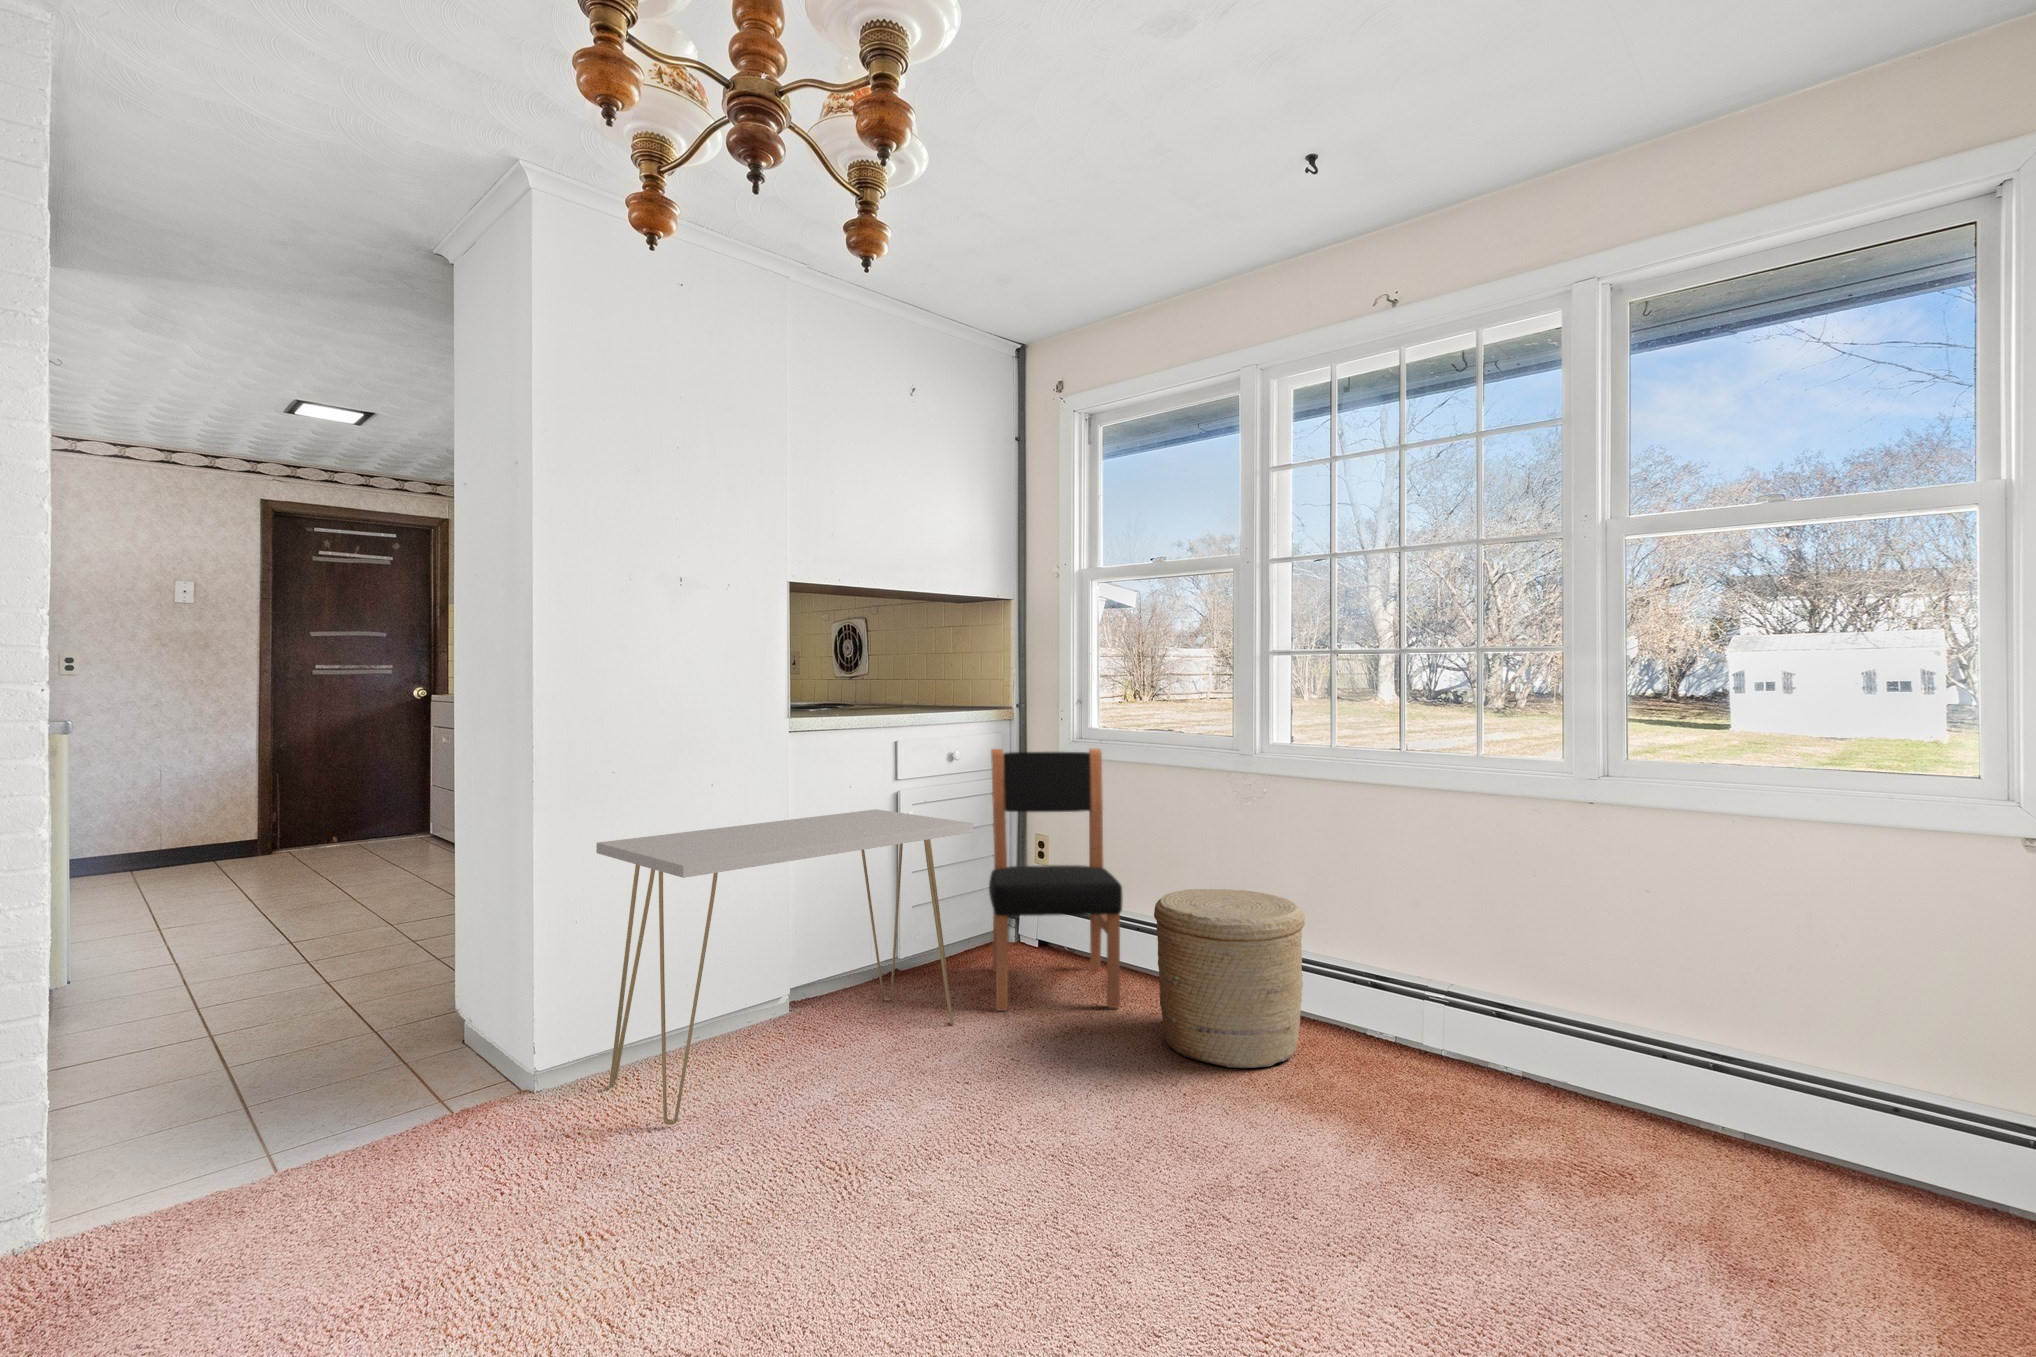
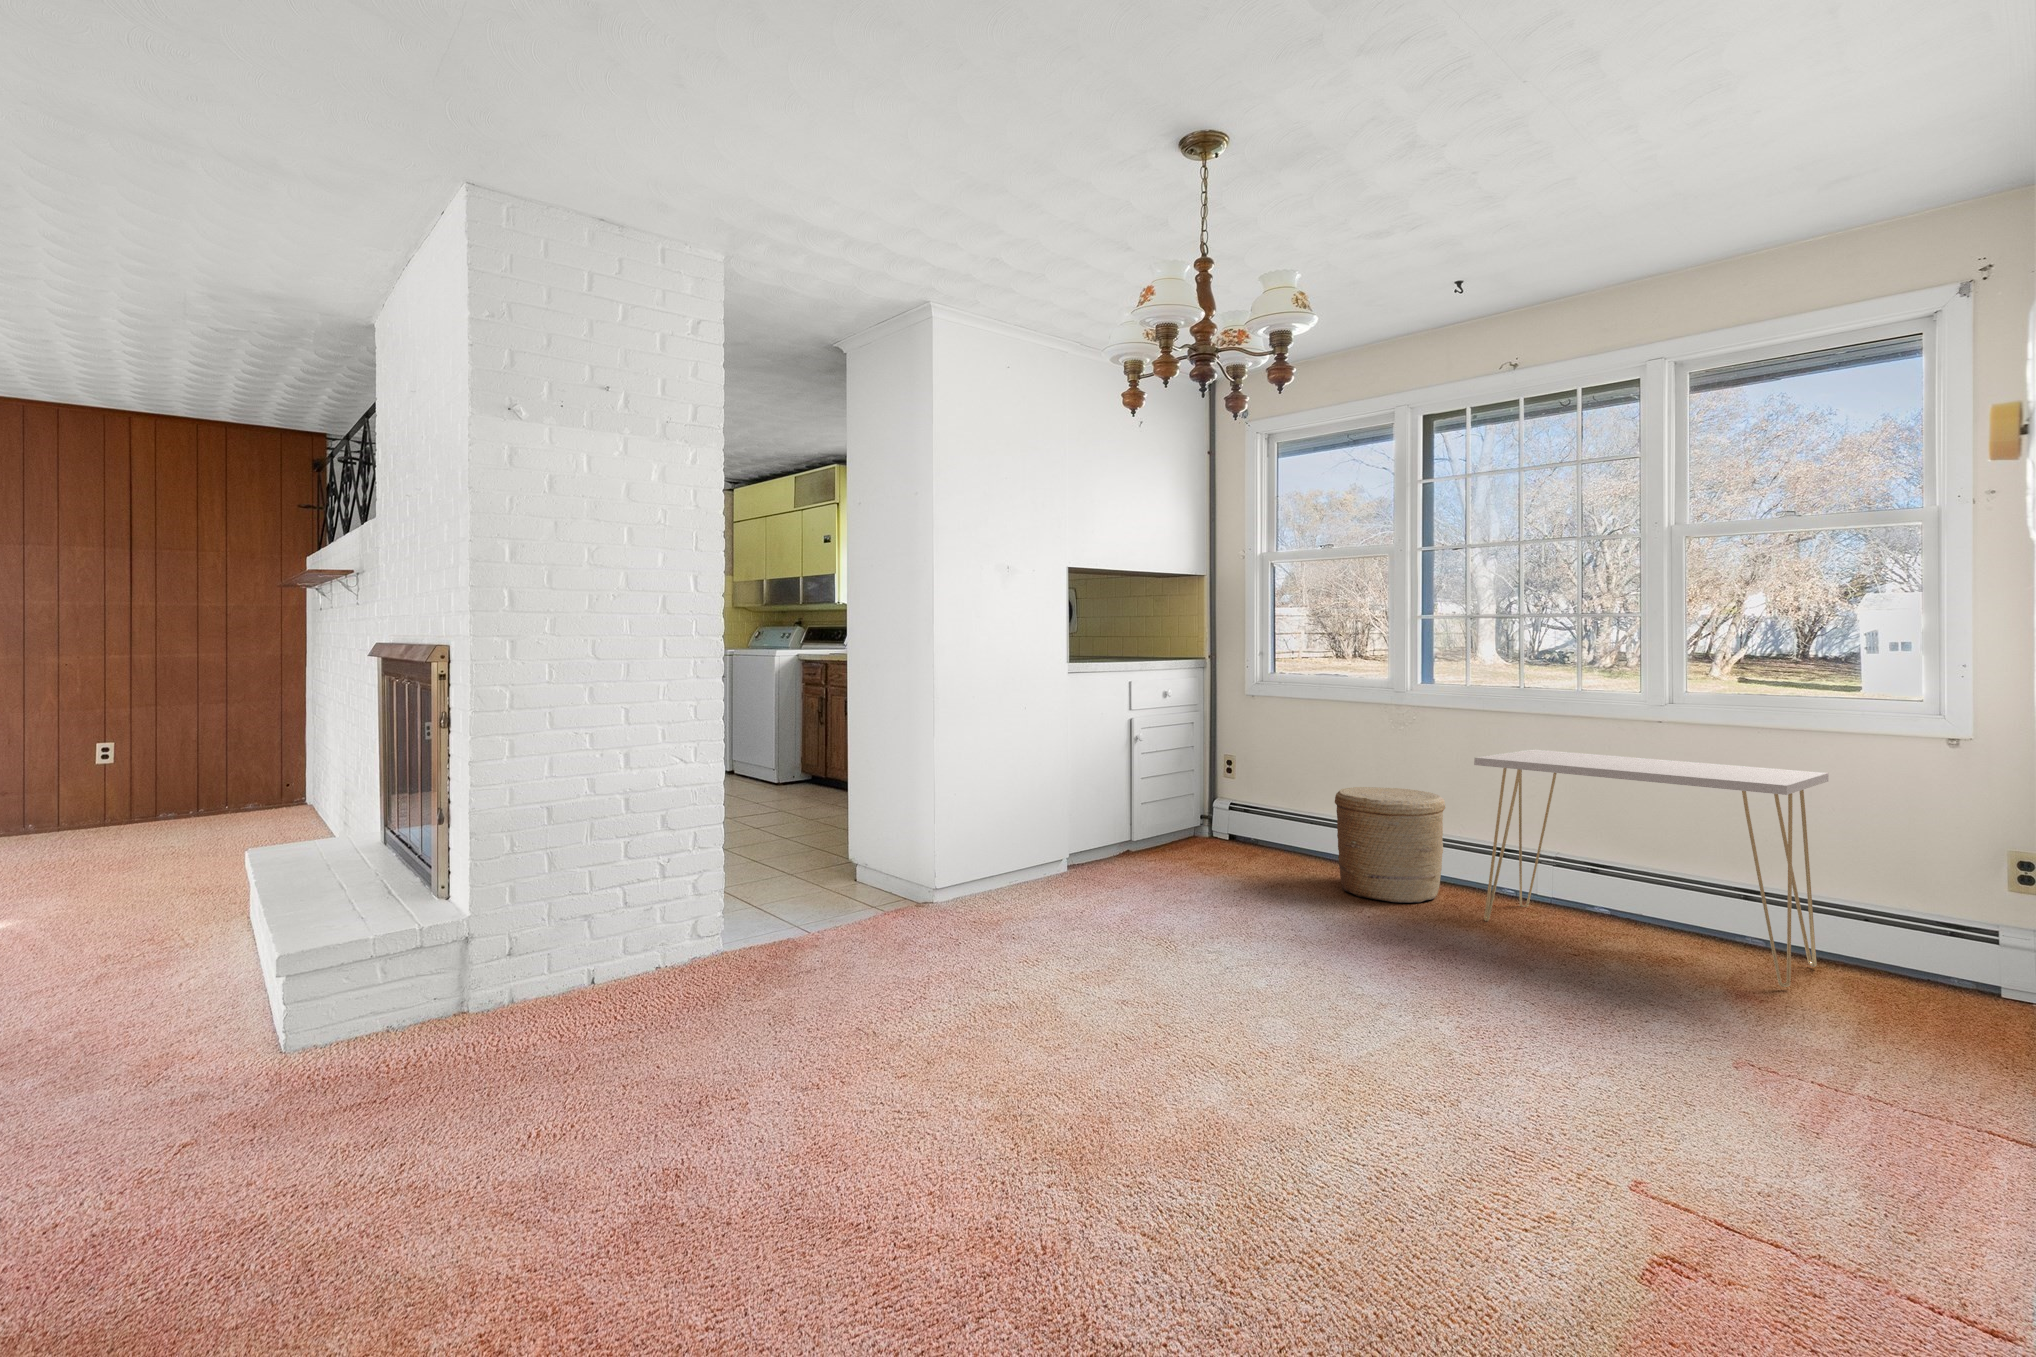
dining chair: present [989,748,1123,1011] -> none [1198,689,1306,873]
console table: present [596,809,973,1125] -> present [1474,749,1829,987]

